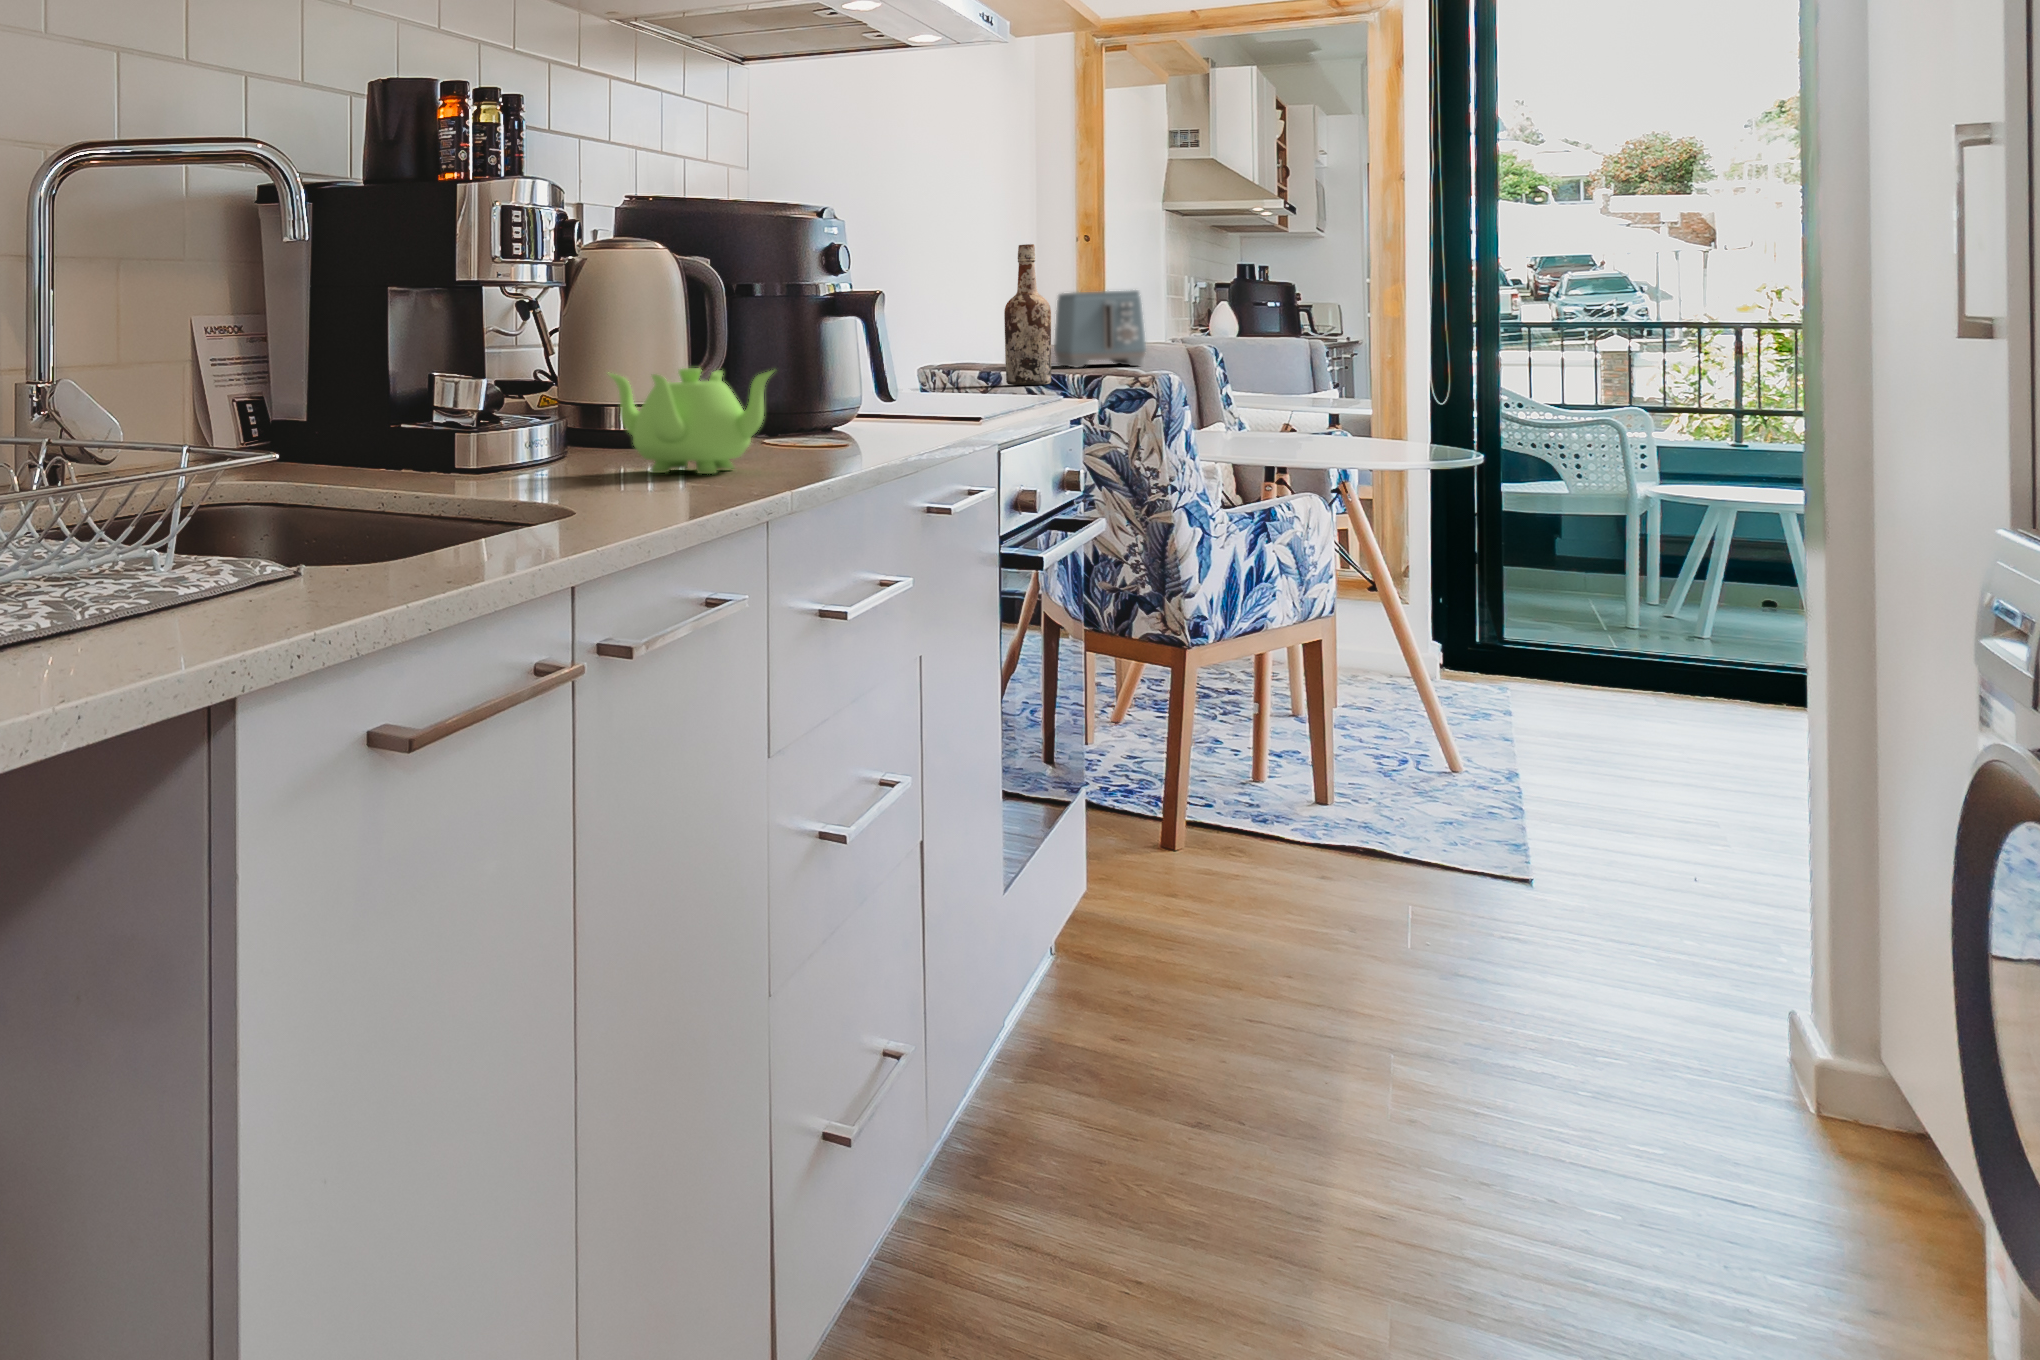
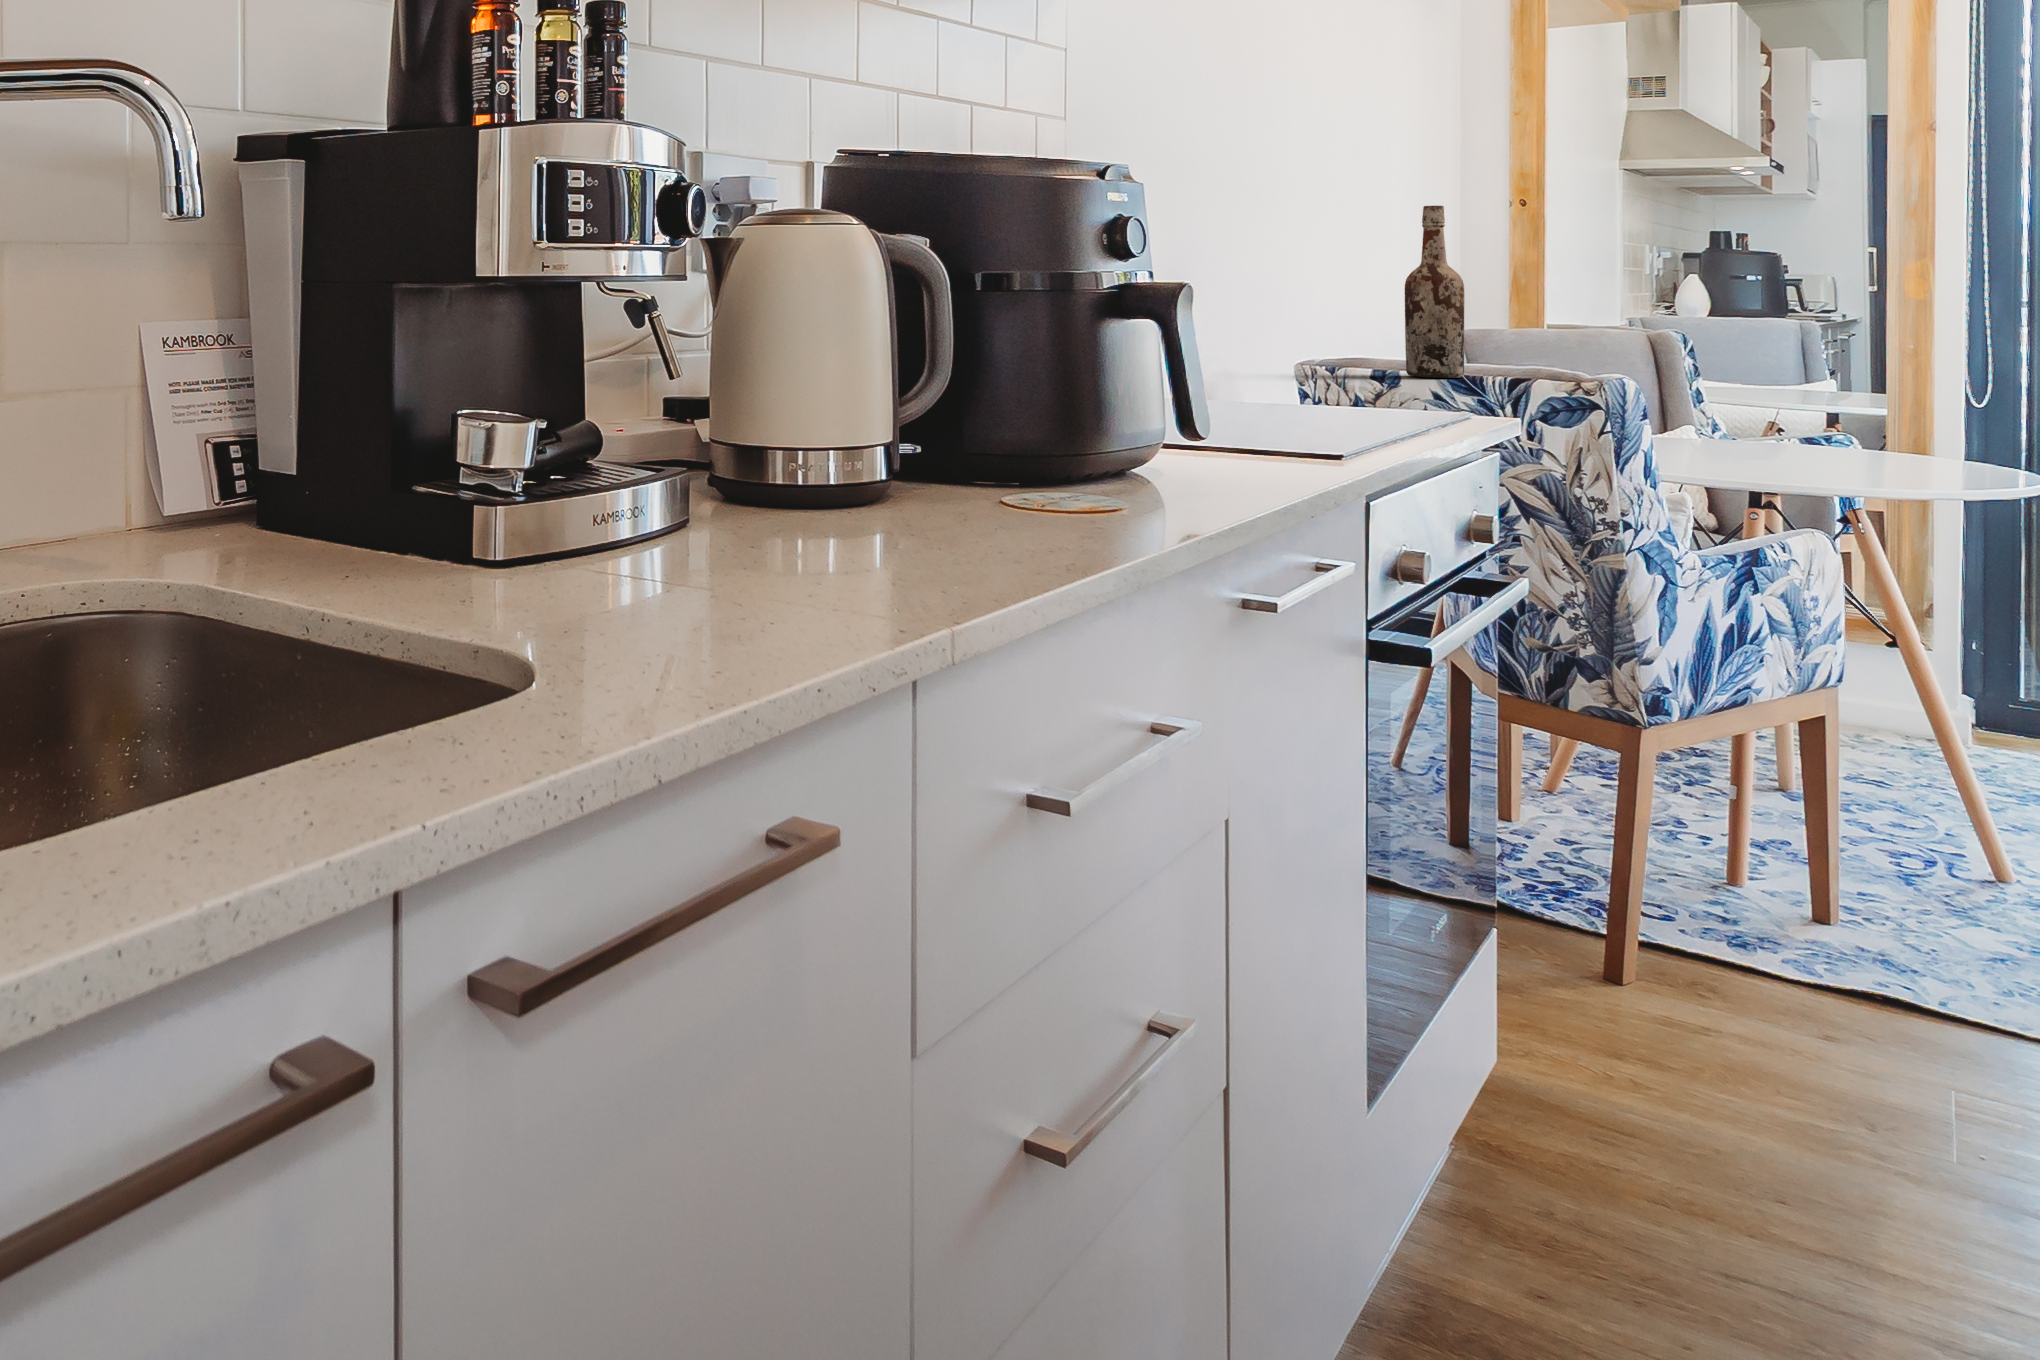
toaster: present [1054,290,1146,368] -> none [1479,259,1593,349]
teapot: present [606,368,773,474] -> none [728,397,962,565]

